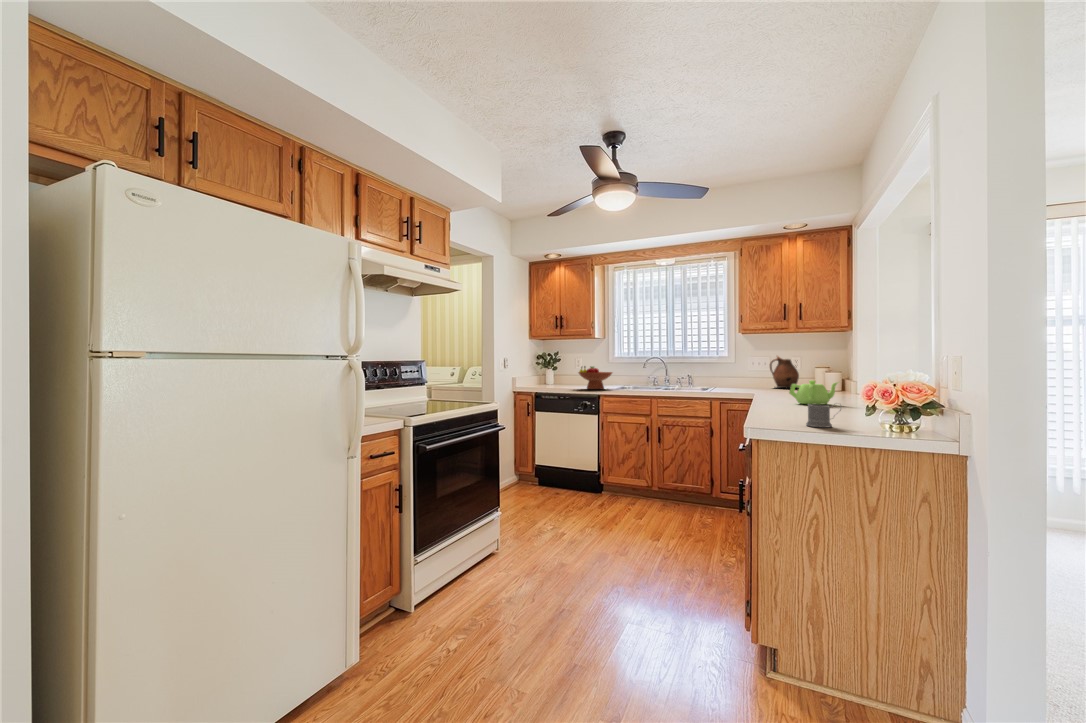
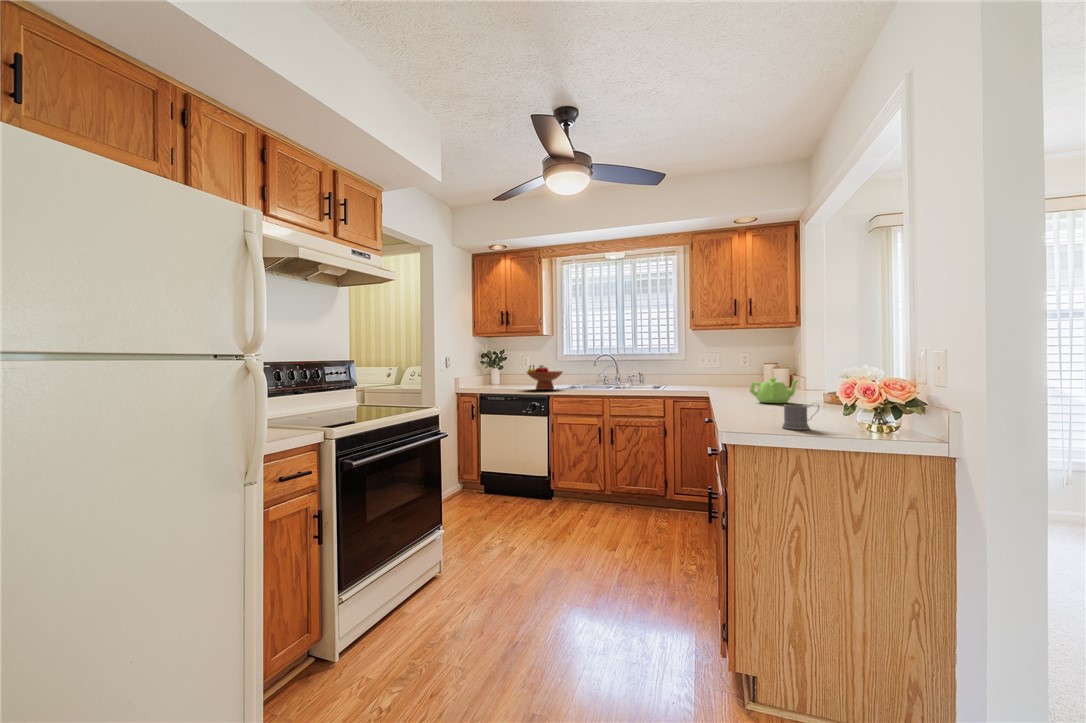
ceramic pitcher: present [770,356,799,388] -> none [721,353,756,386]

